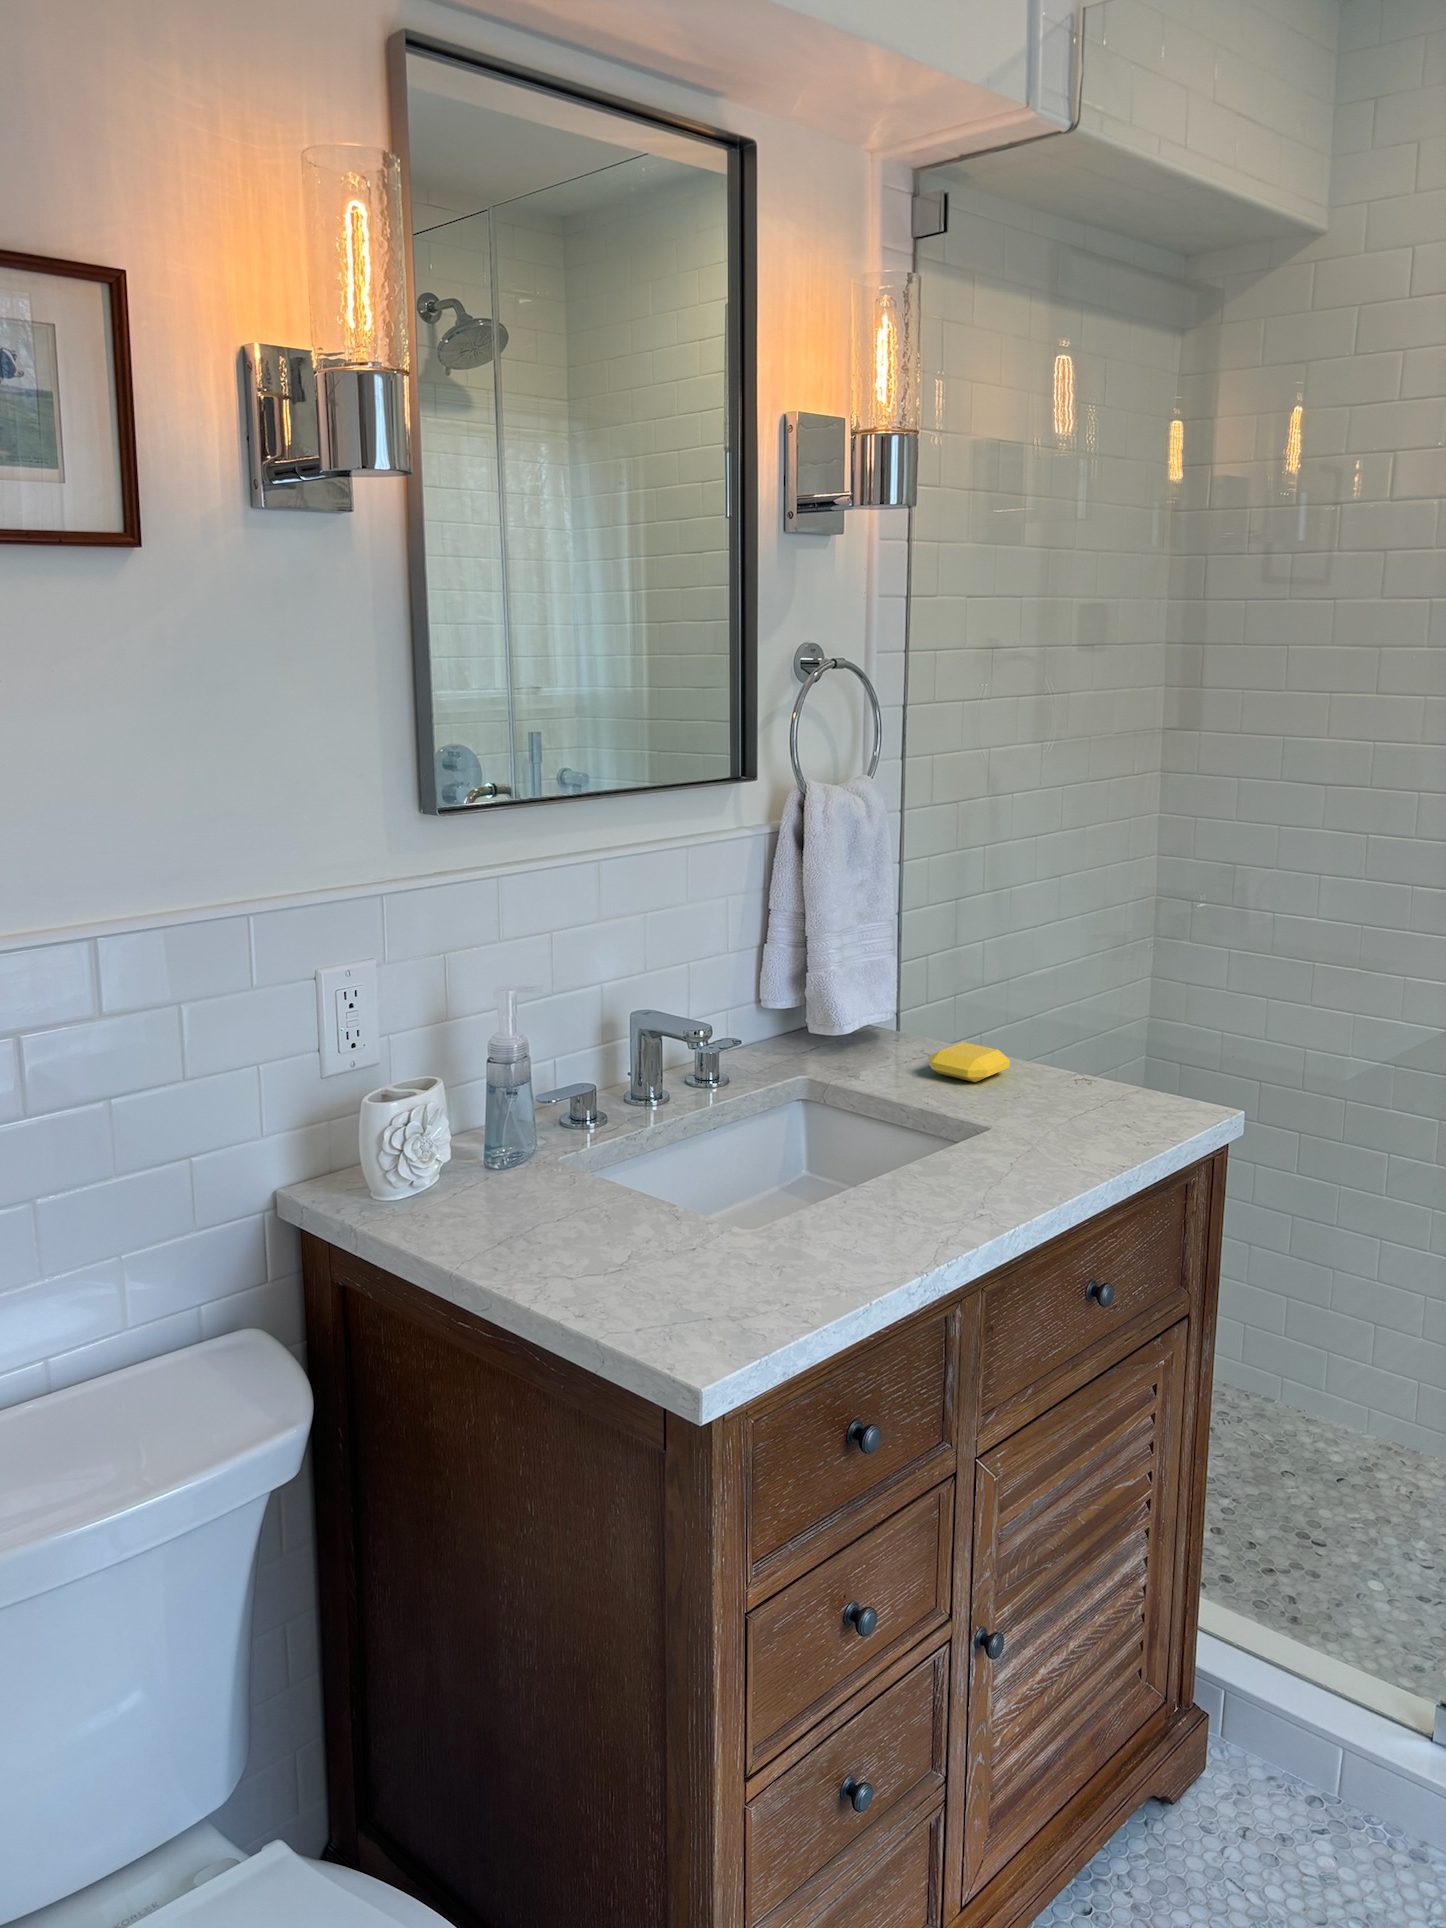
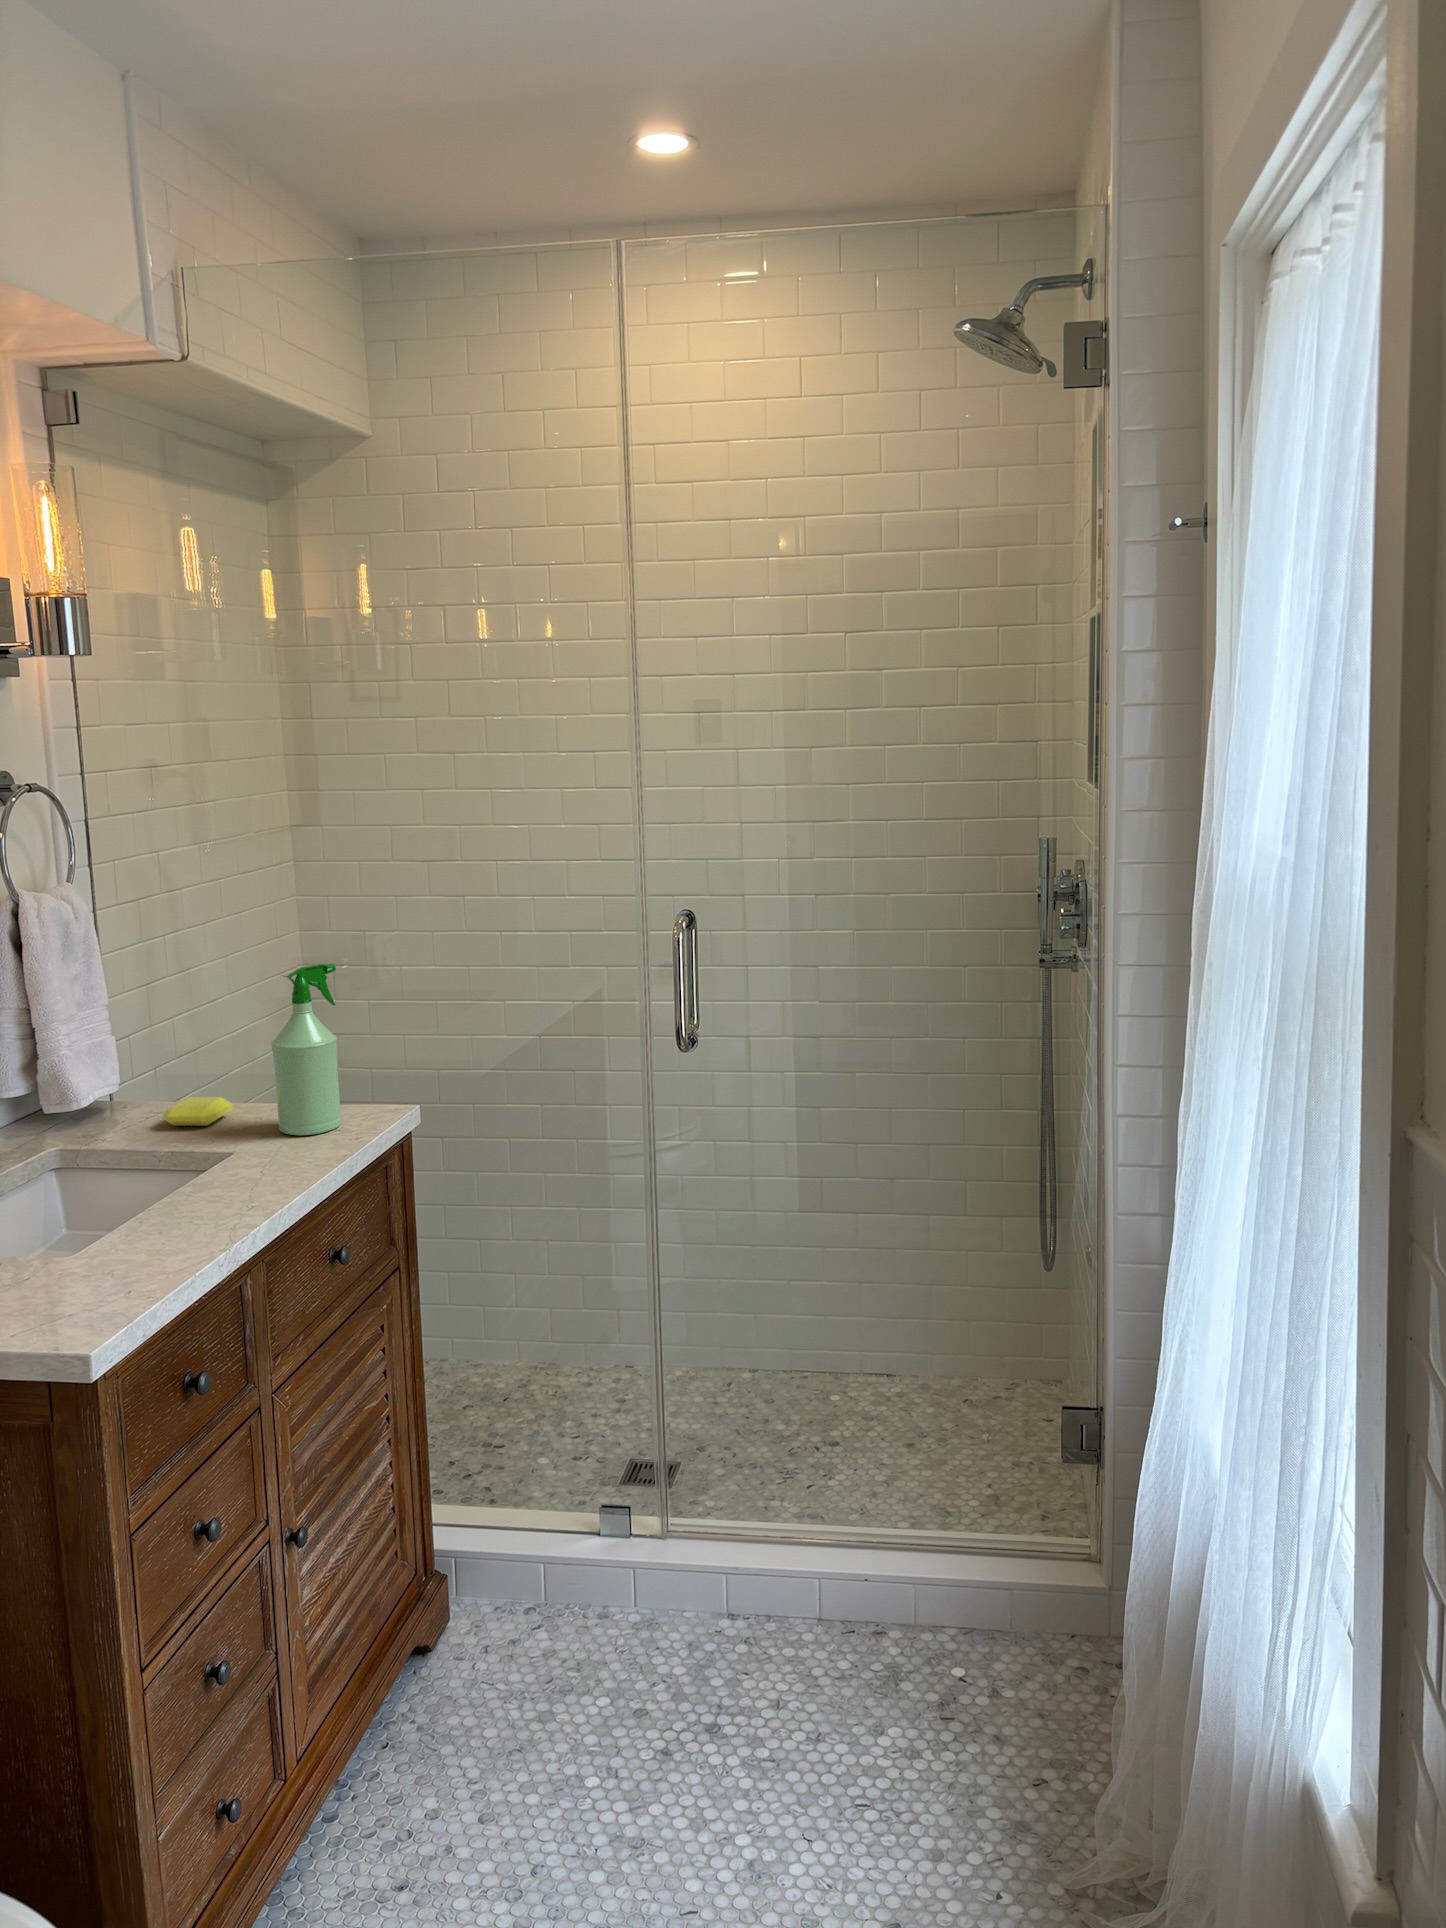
spray bottle: none [1054,906,1152,1125] -> present [271,964,341,1135]

